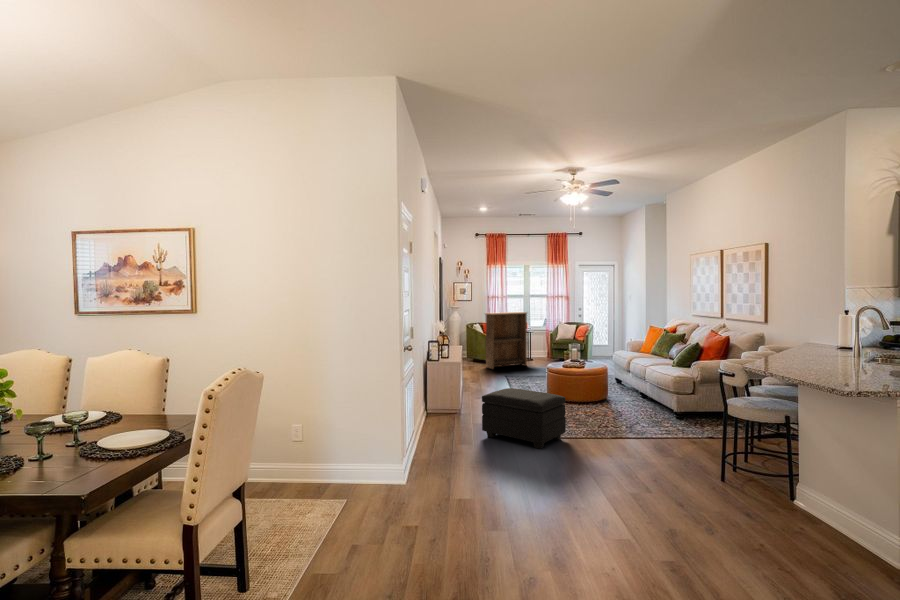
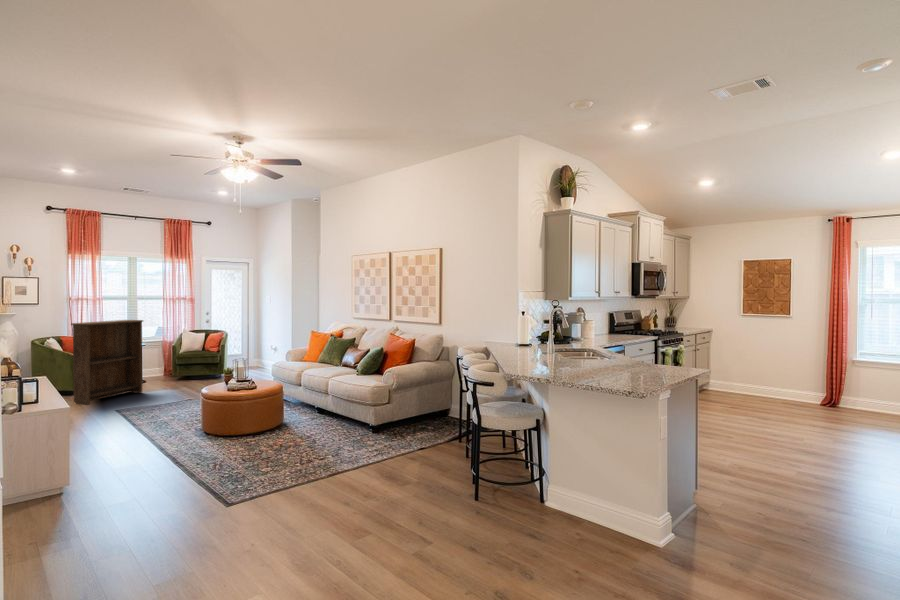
footstool: present [482,388,566,449] -> none [139,435,272,524]

